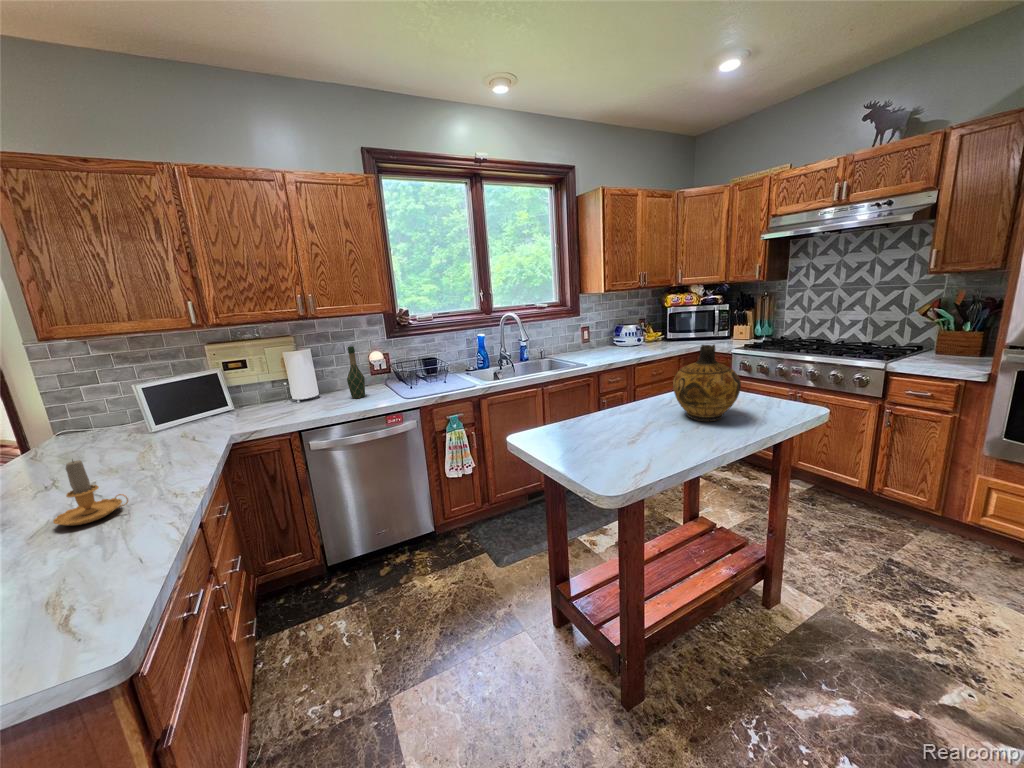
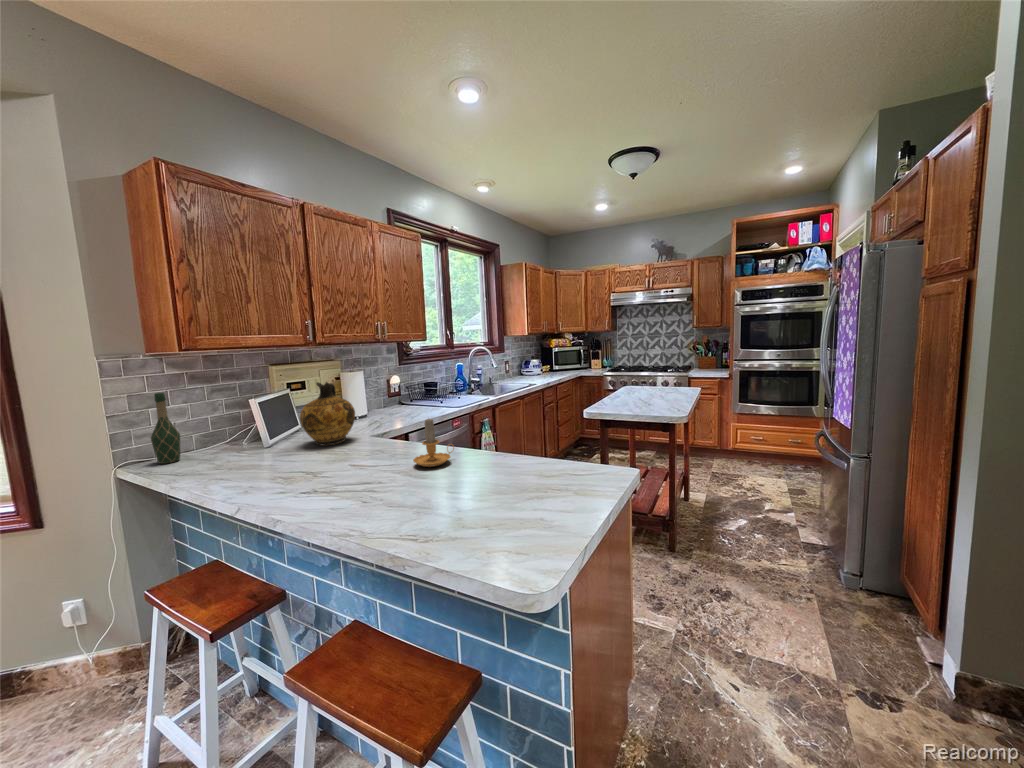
ceramic jug: present [673,345,741,421] -> present [300,382,355,446]
wine bottle: present [347,346,365,398] -> present [151,392,180,464]

